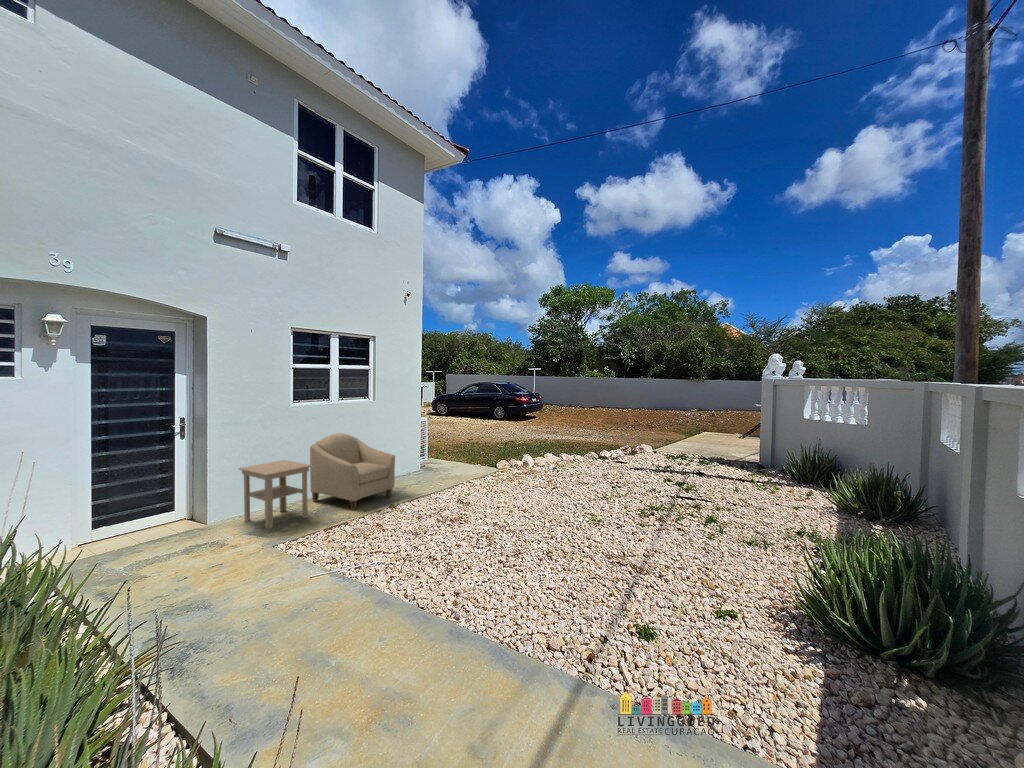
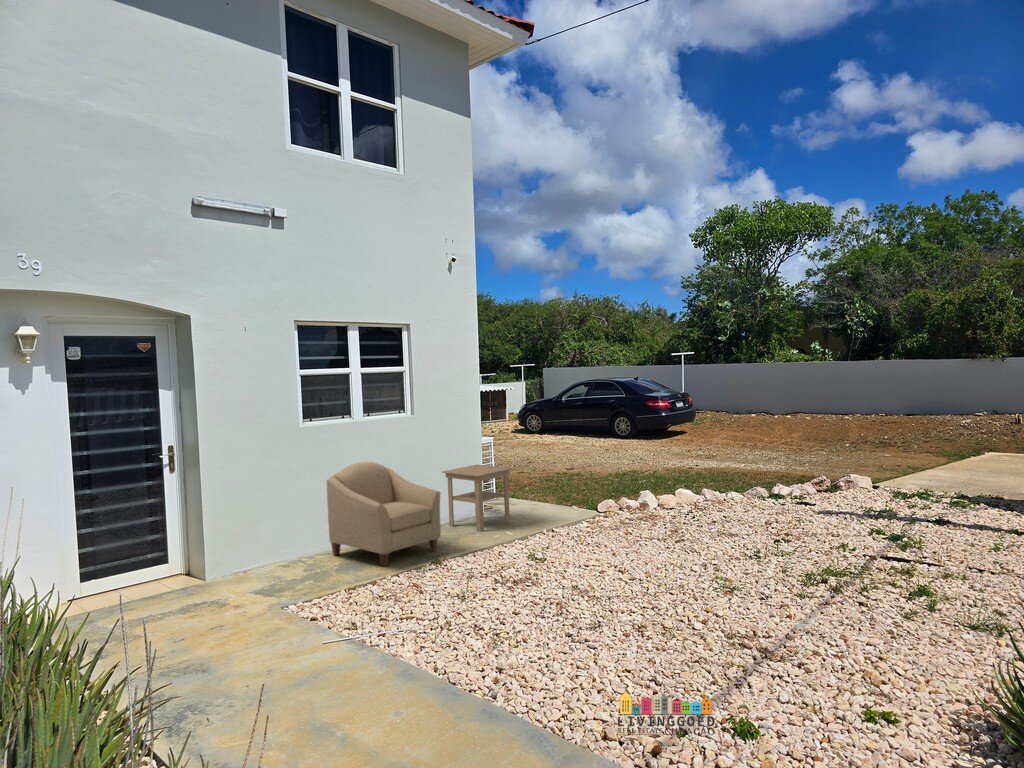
side table: present [238,460,312,529] -> present [442,465,513,532]

